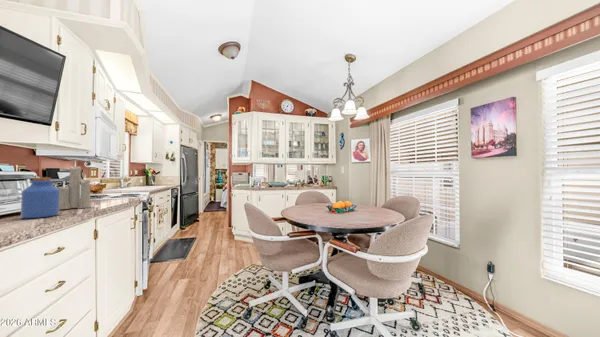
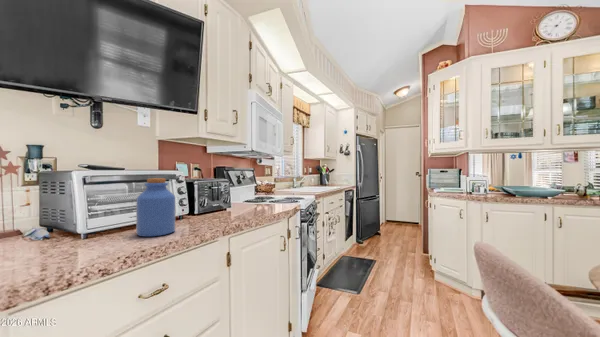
candle: present [58,162,91,209] -> none [192,151,226,221]

